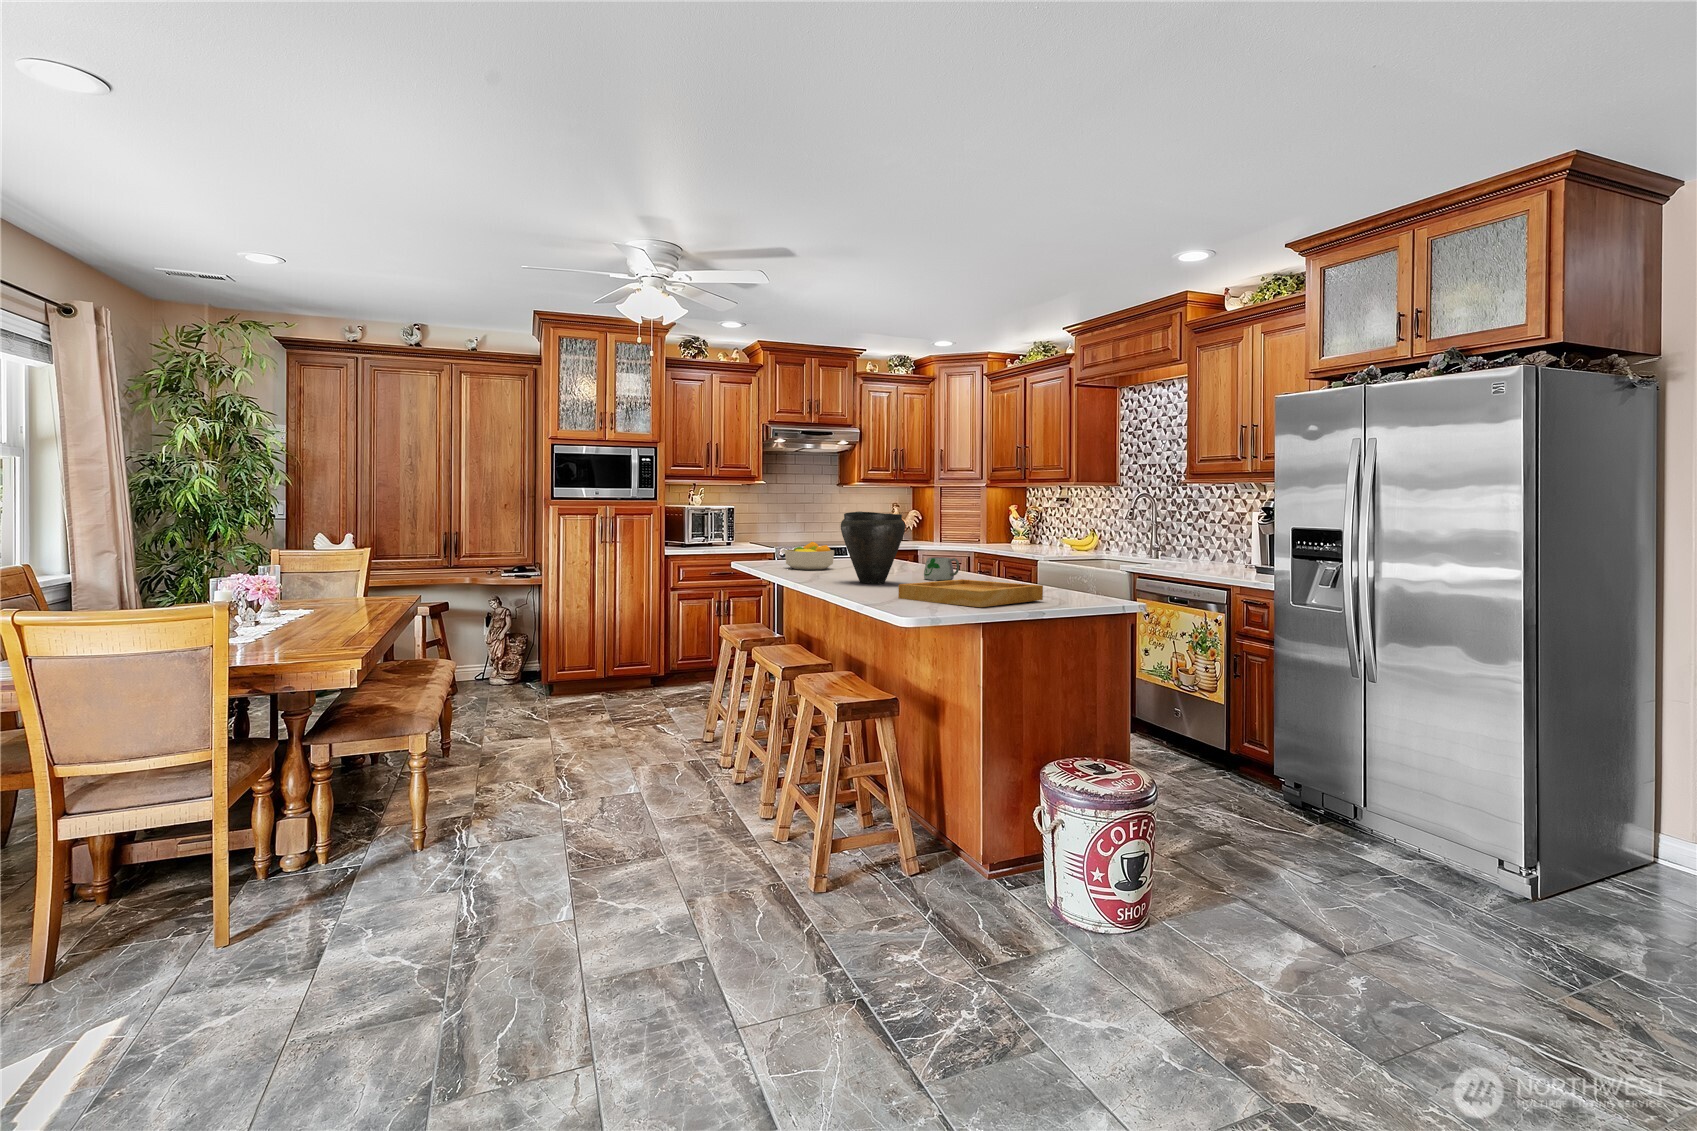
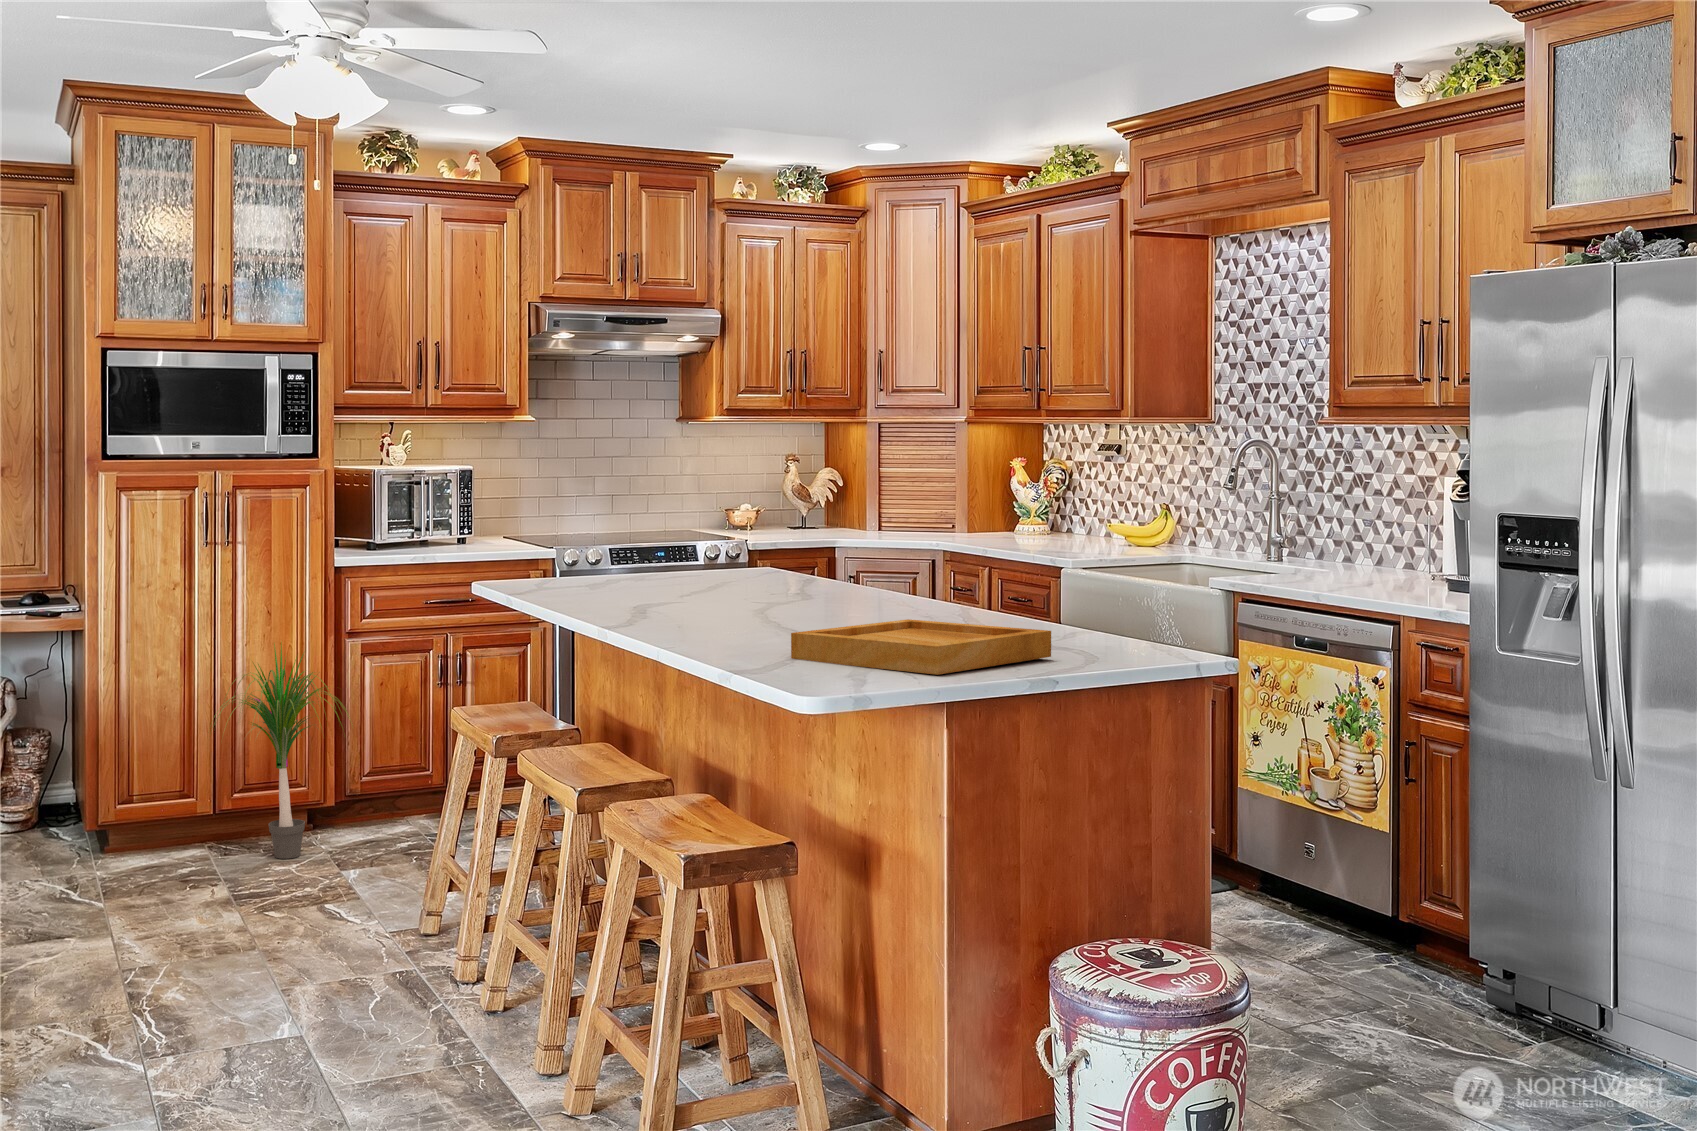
vase: present [841,511,905,584] -> none [683,491,804,627]
fruit bowl: present [785,542,834,570] -> none [576,542,672,598]
mug: present [924,557,959,581] -> none [841,574,906,619]
potted plant: none [600,591,674,702] -> present [218,644,347,859]

